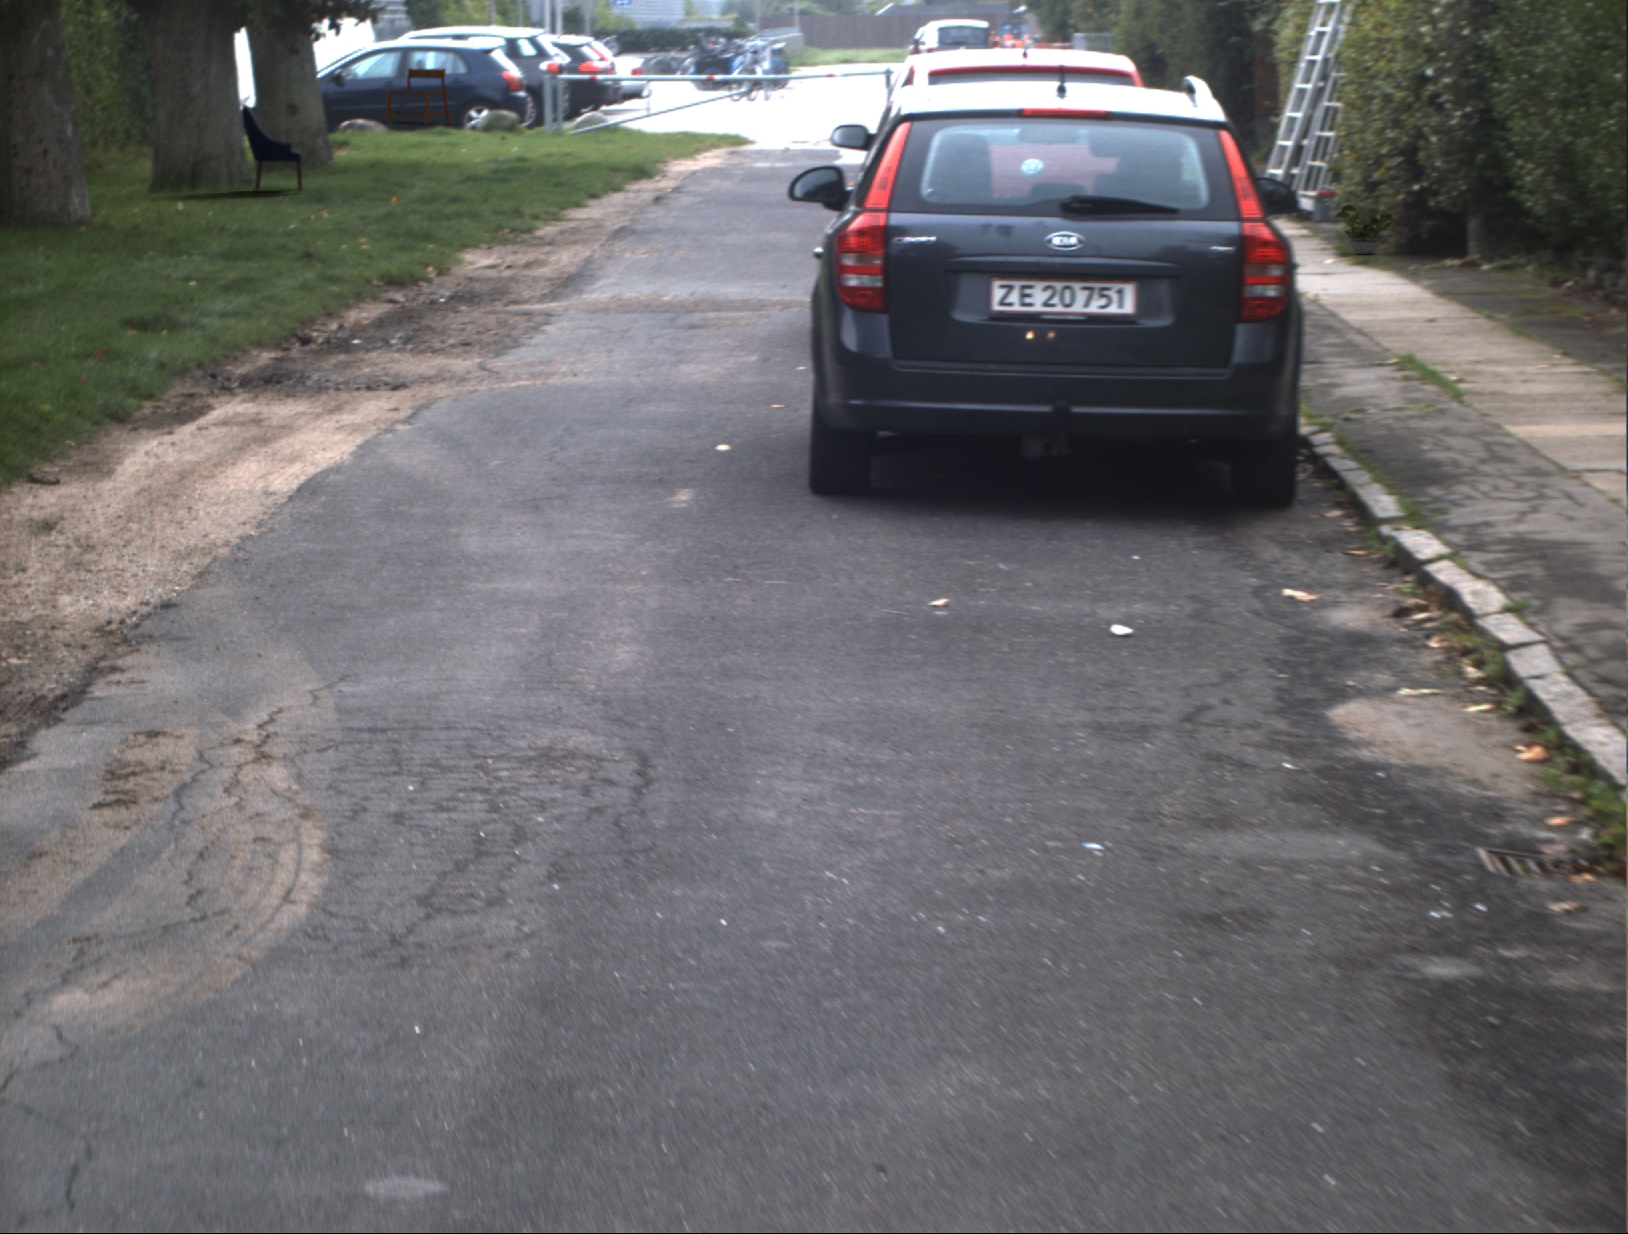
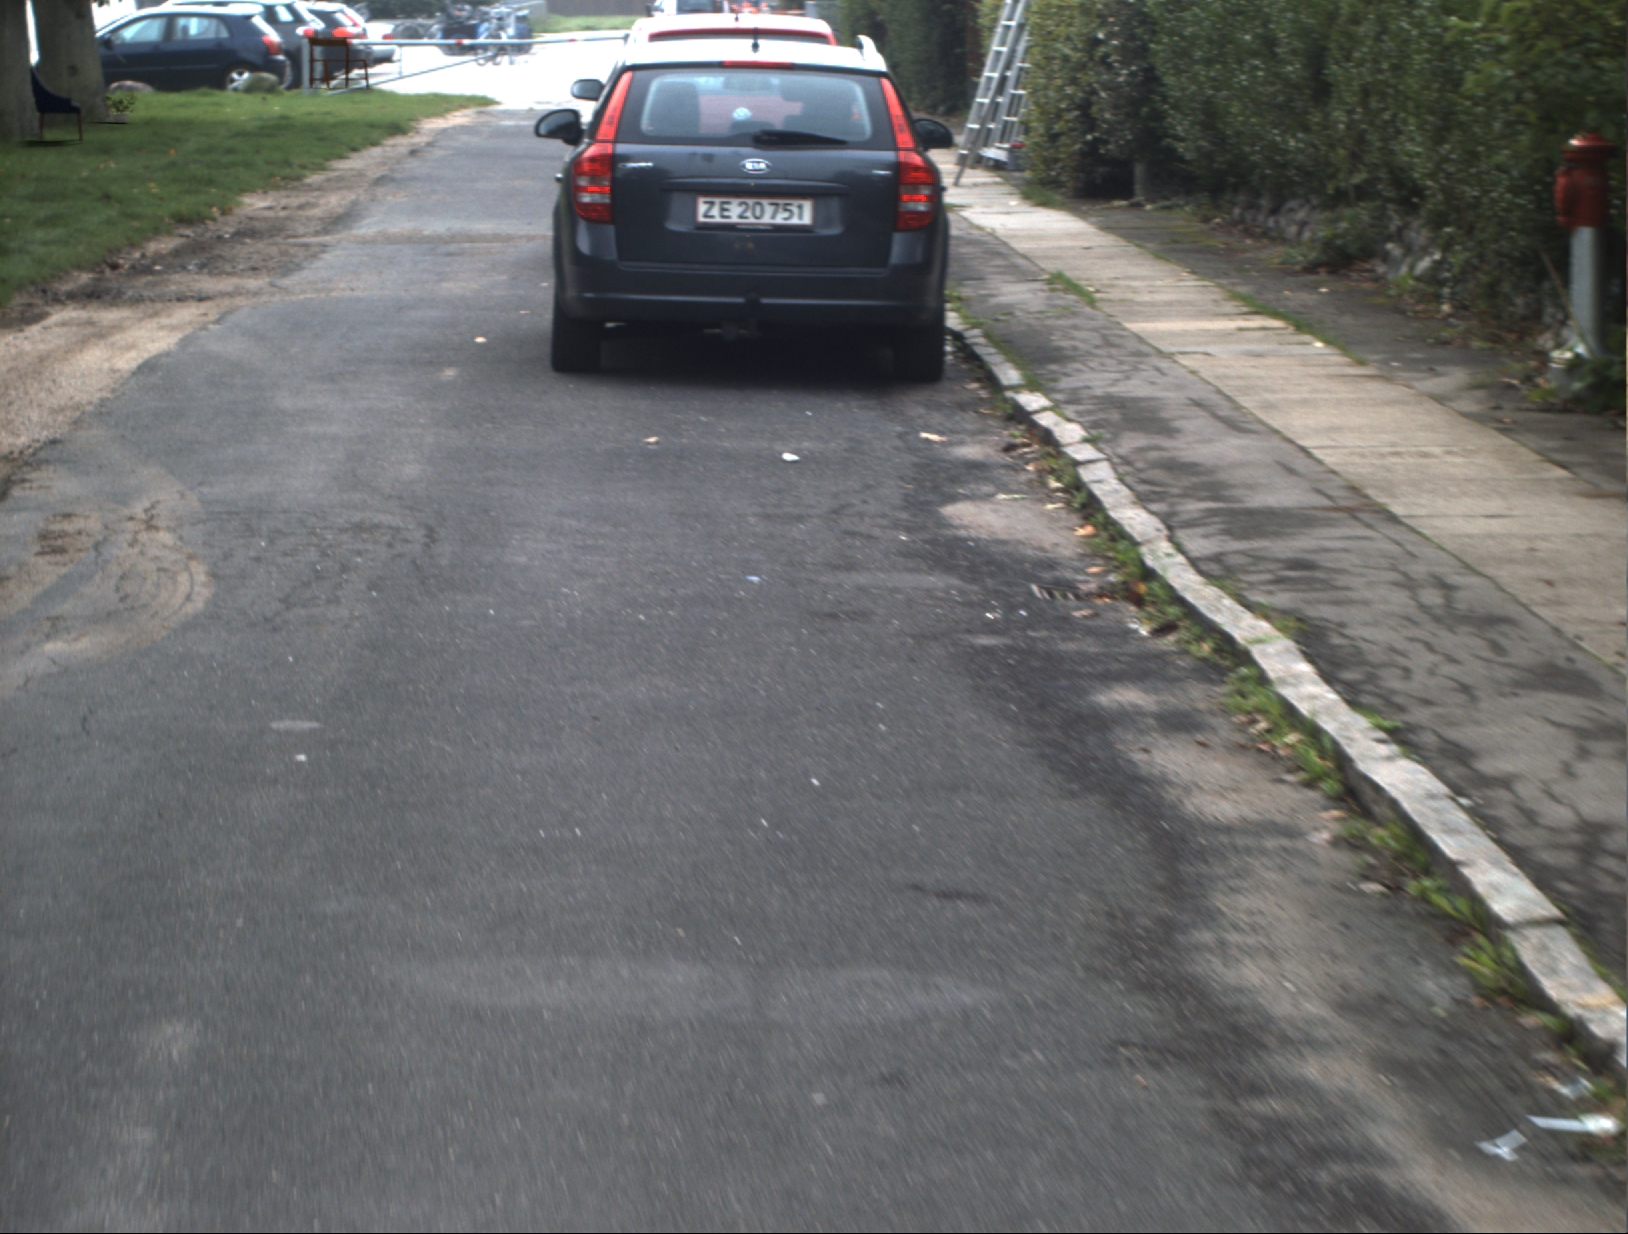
bench: present [387,68,450,124] -> present [308,37,369,89]
potted plant: present [1336,205,1393,254] -> present [105,92,138,123]

